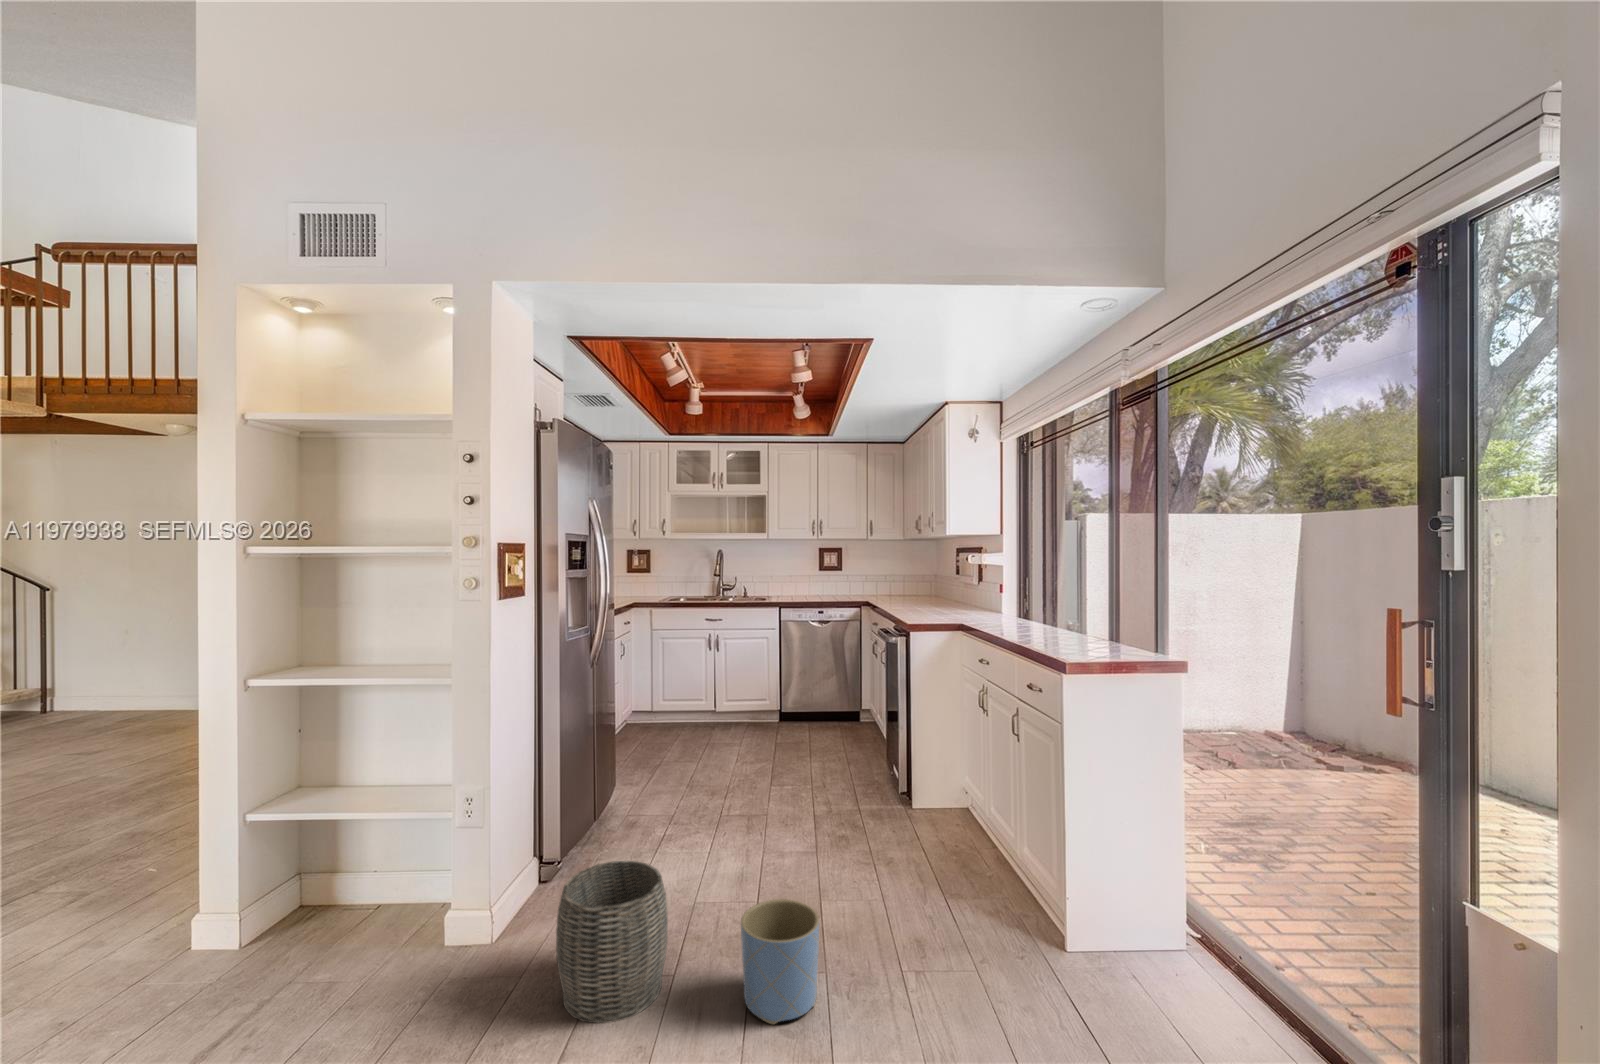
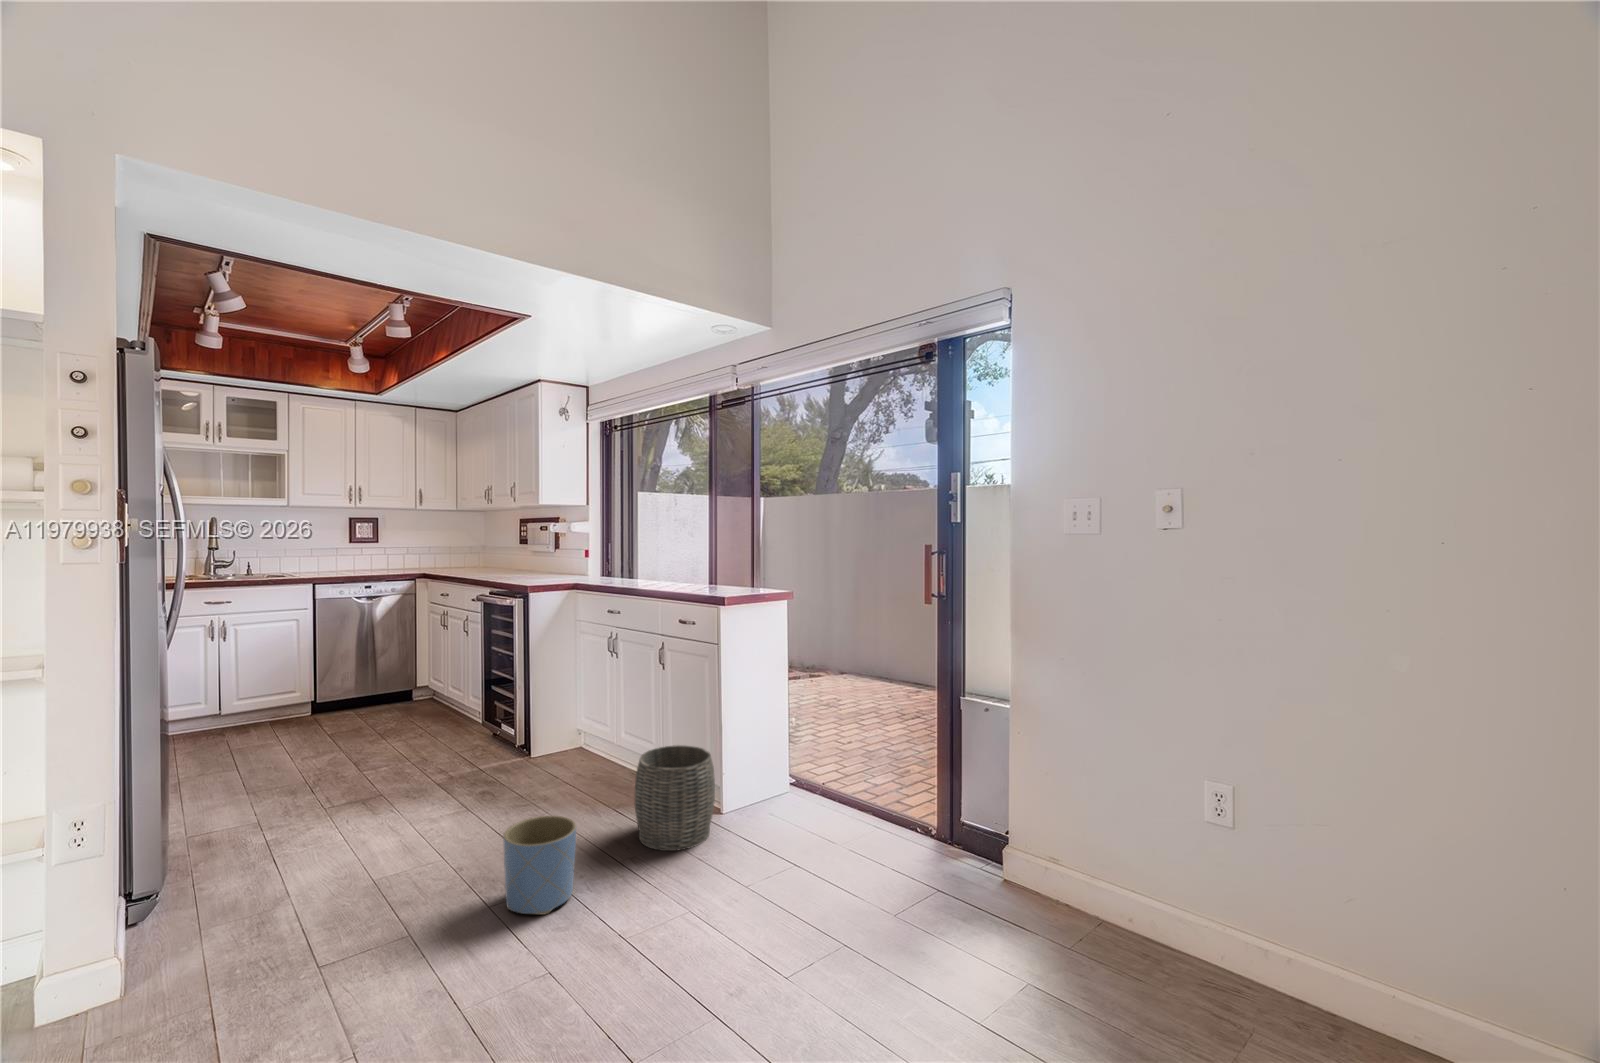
woven basket: present [556,861,668,1023] -> present [635,745,715,851]

